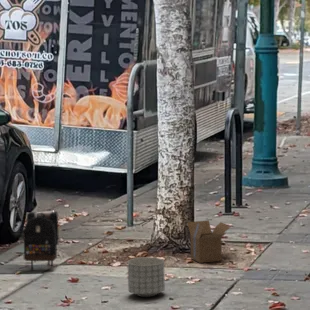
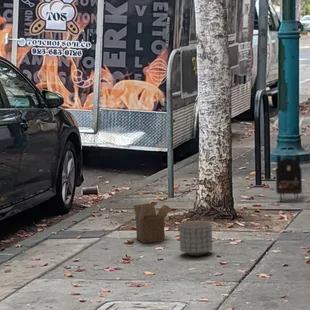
backpack: present [23,212,59,269] -> present [276,155,302,200]
cardboard box: present [188,221,229,263] -> present [133,203,172,243]

